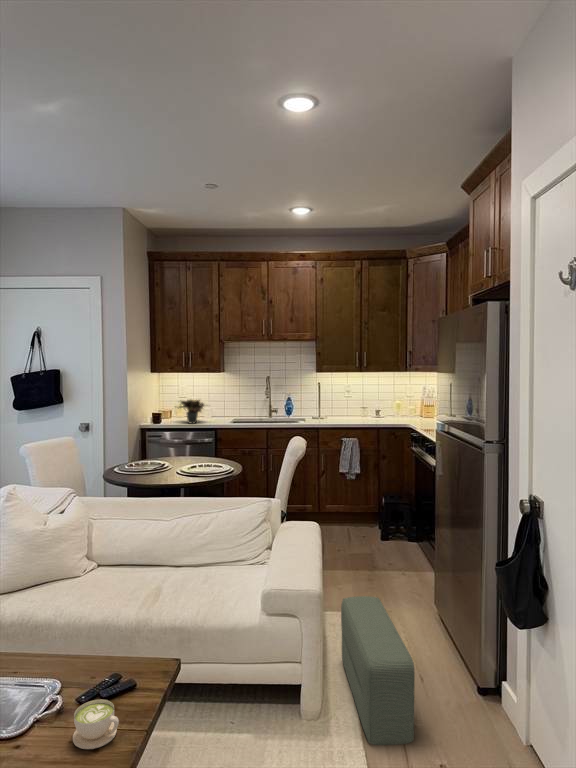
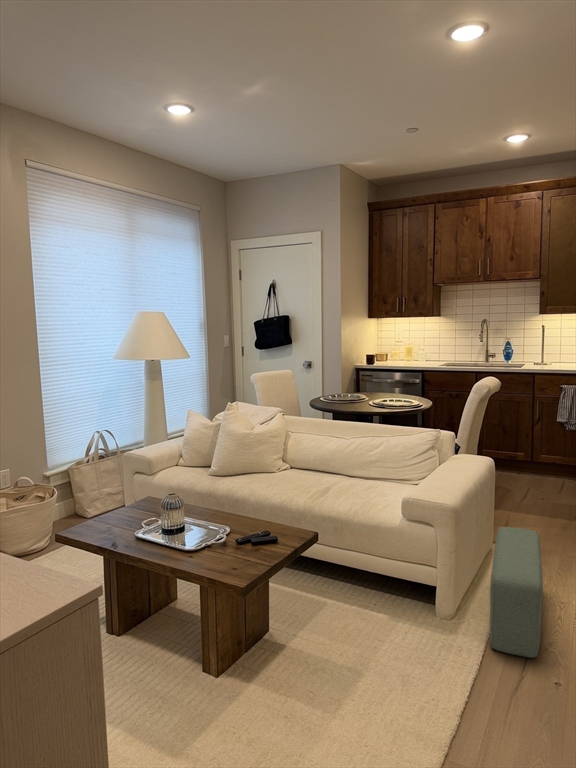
potted plant: present [177,400,204,424] -> none [389,342,422,365]
coffee cup: present [73,699,119,749] -> none [223,539,253,567]

